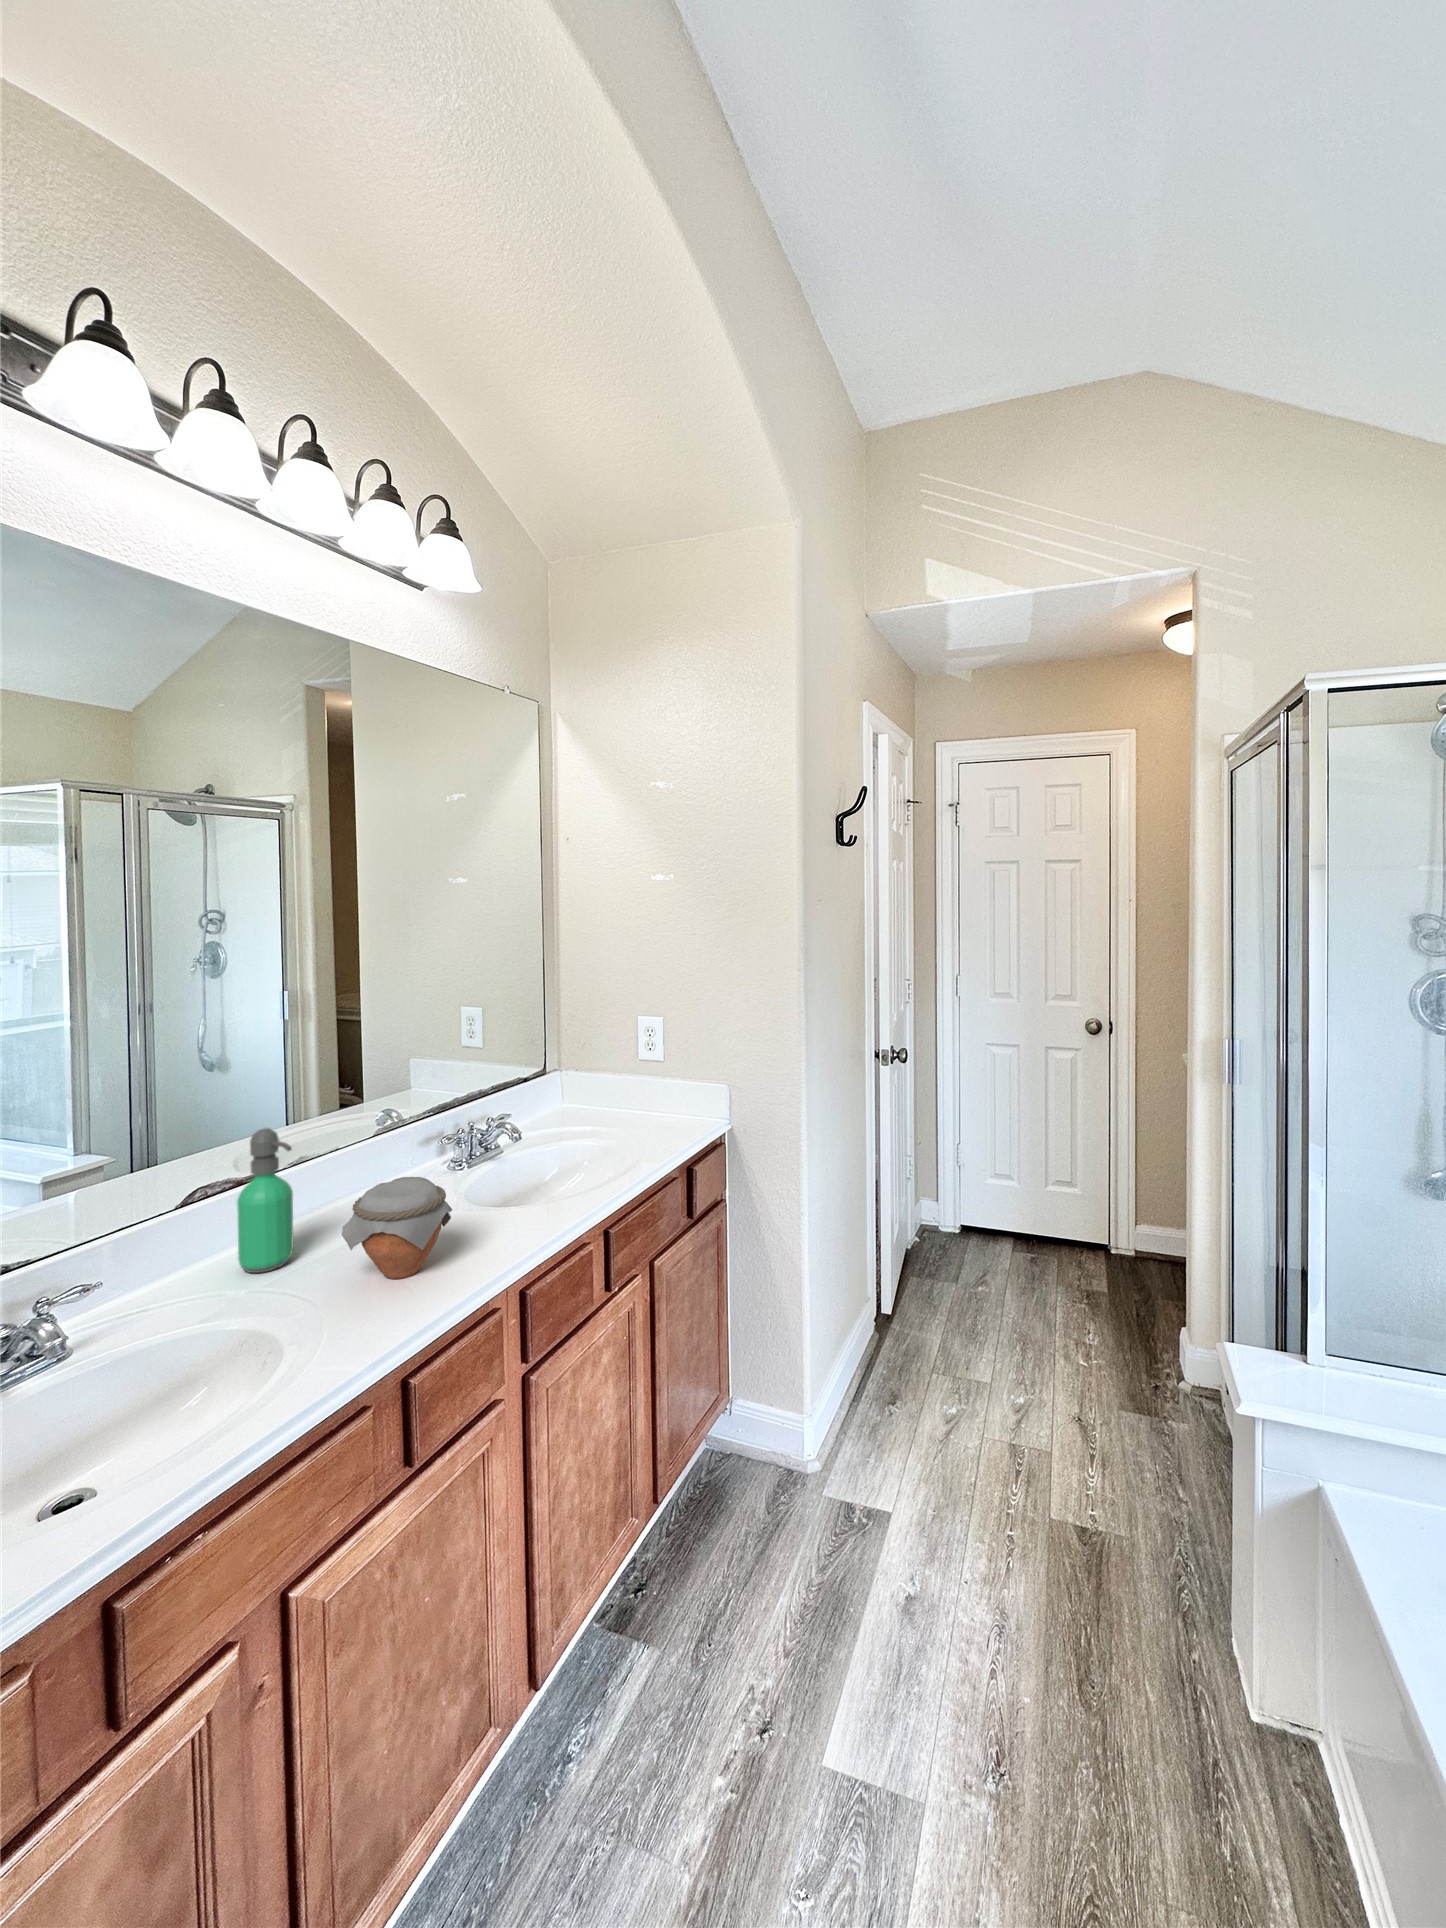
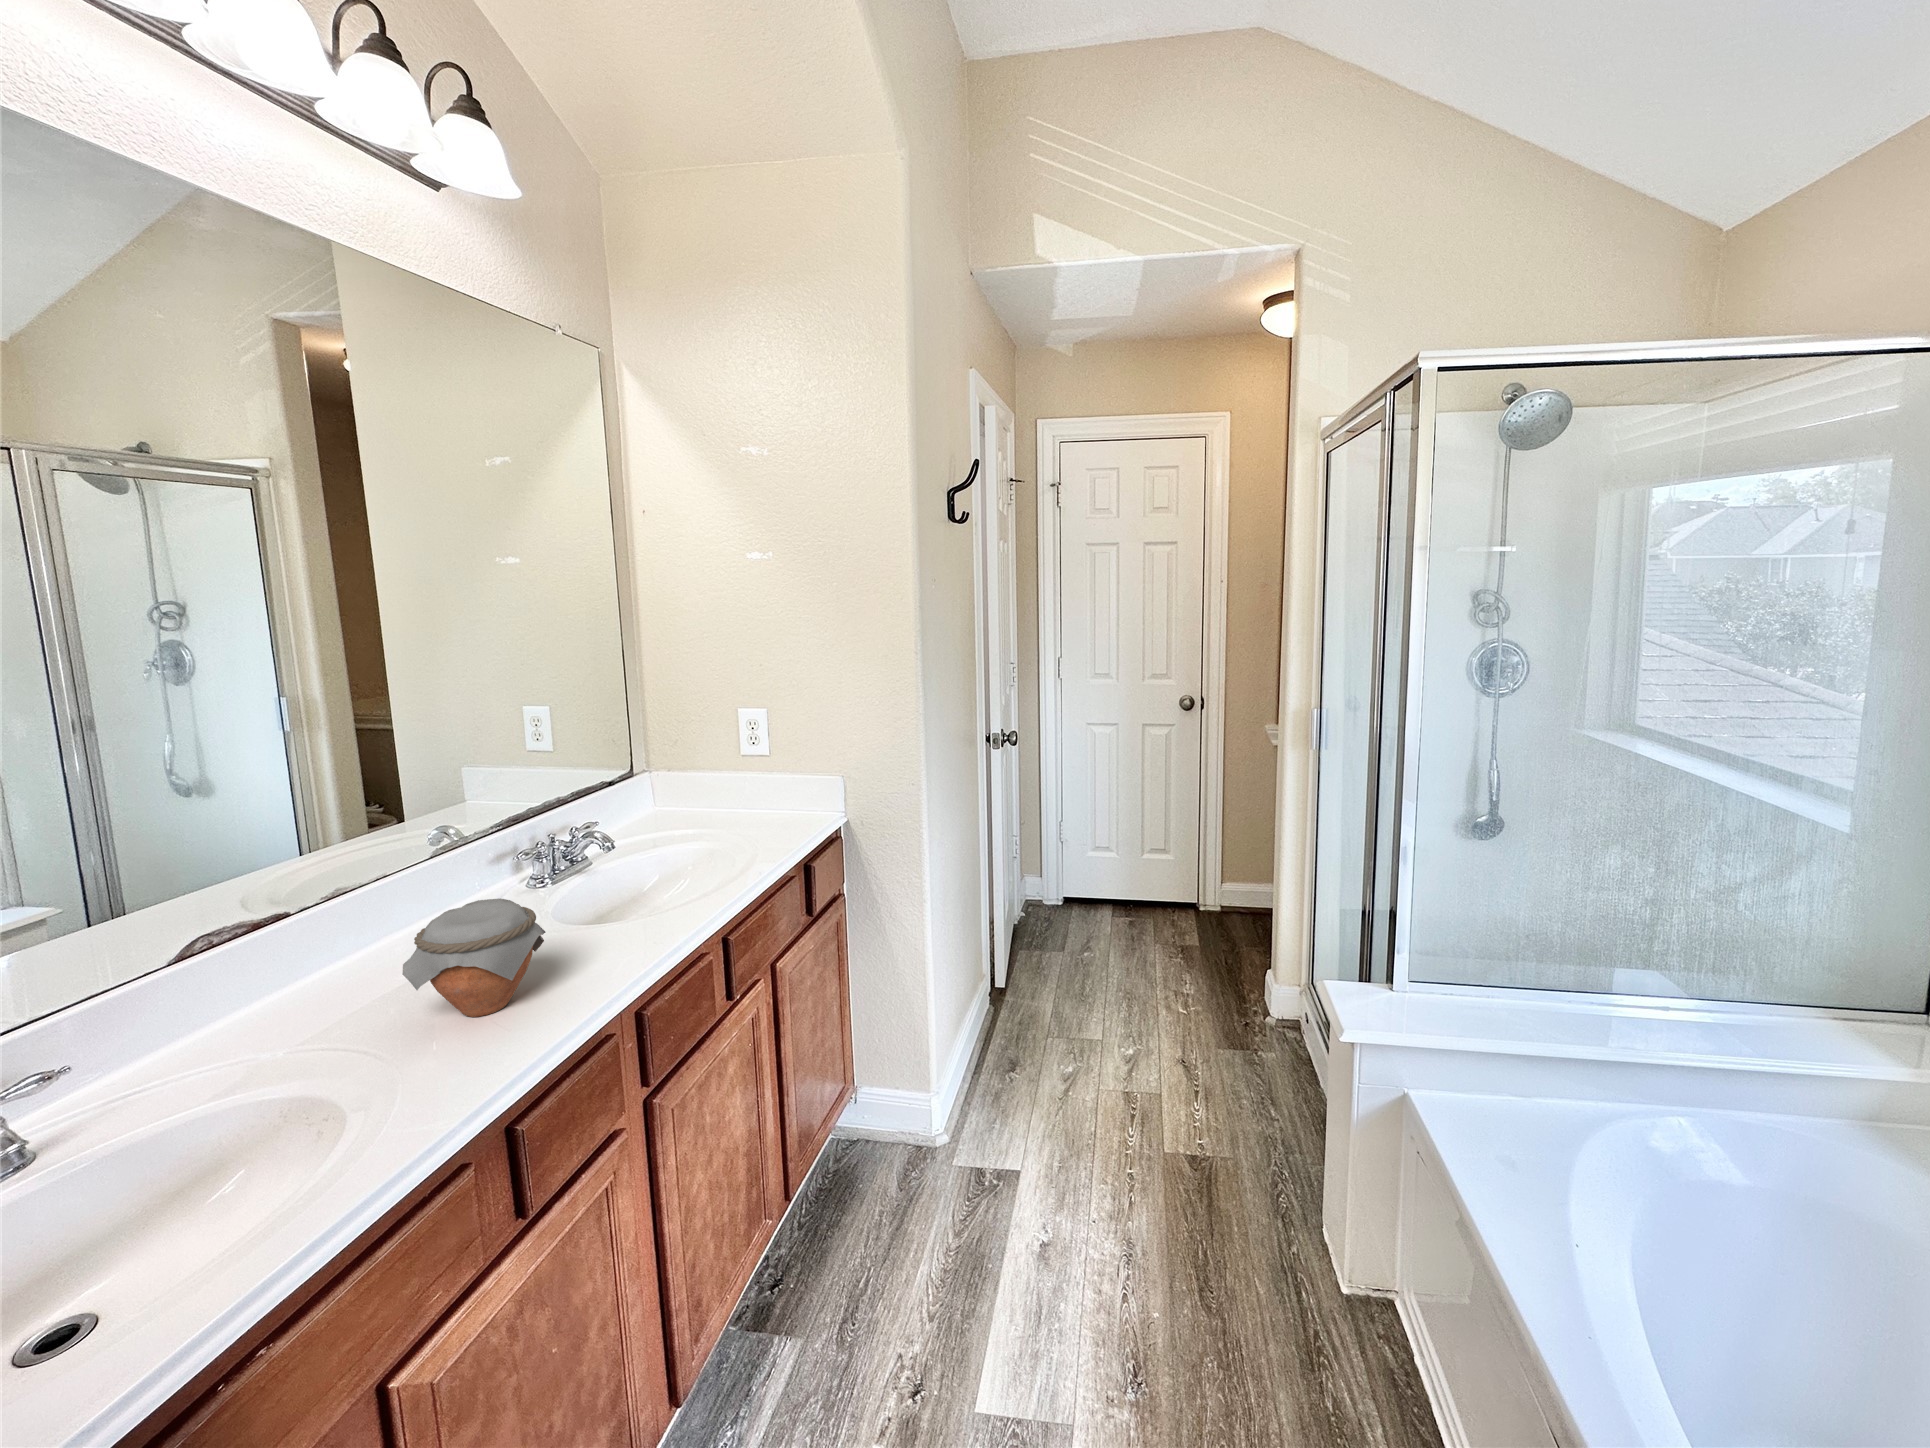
soap dispenser: present [237,1128,293,1273] -> none [249,857,336,1031]

